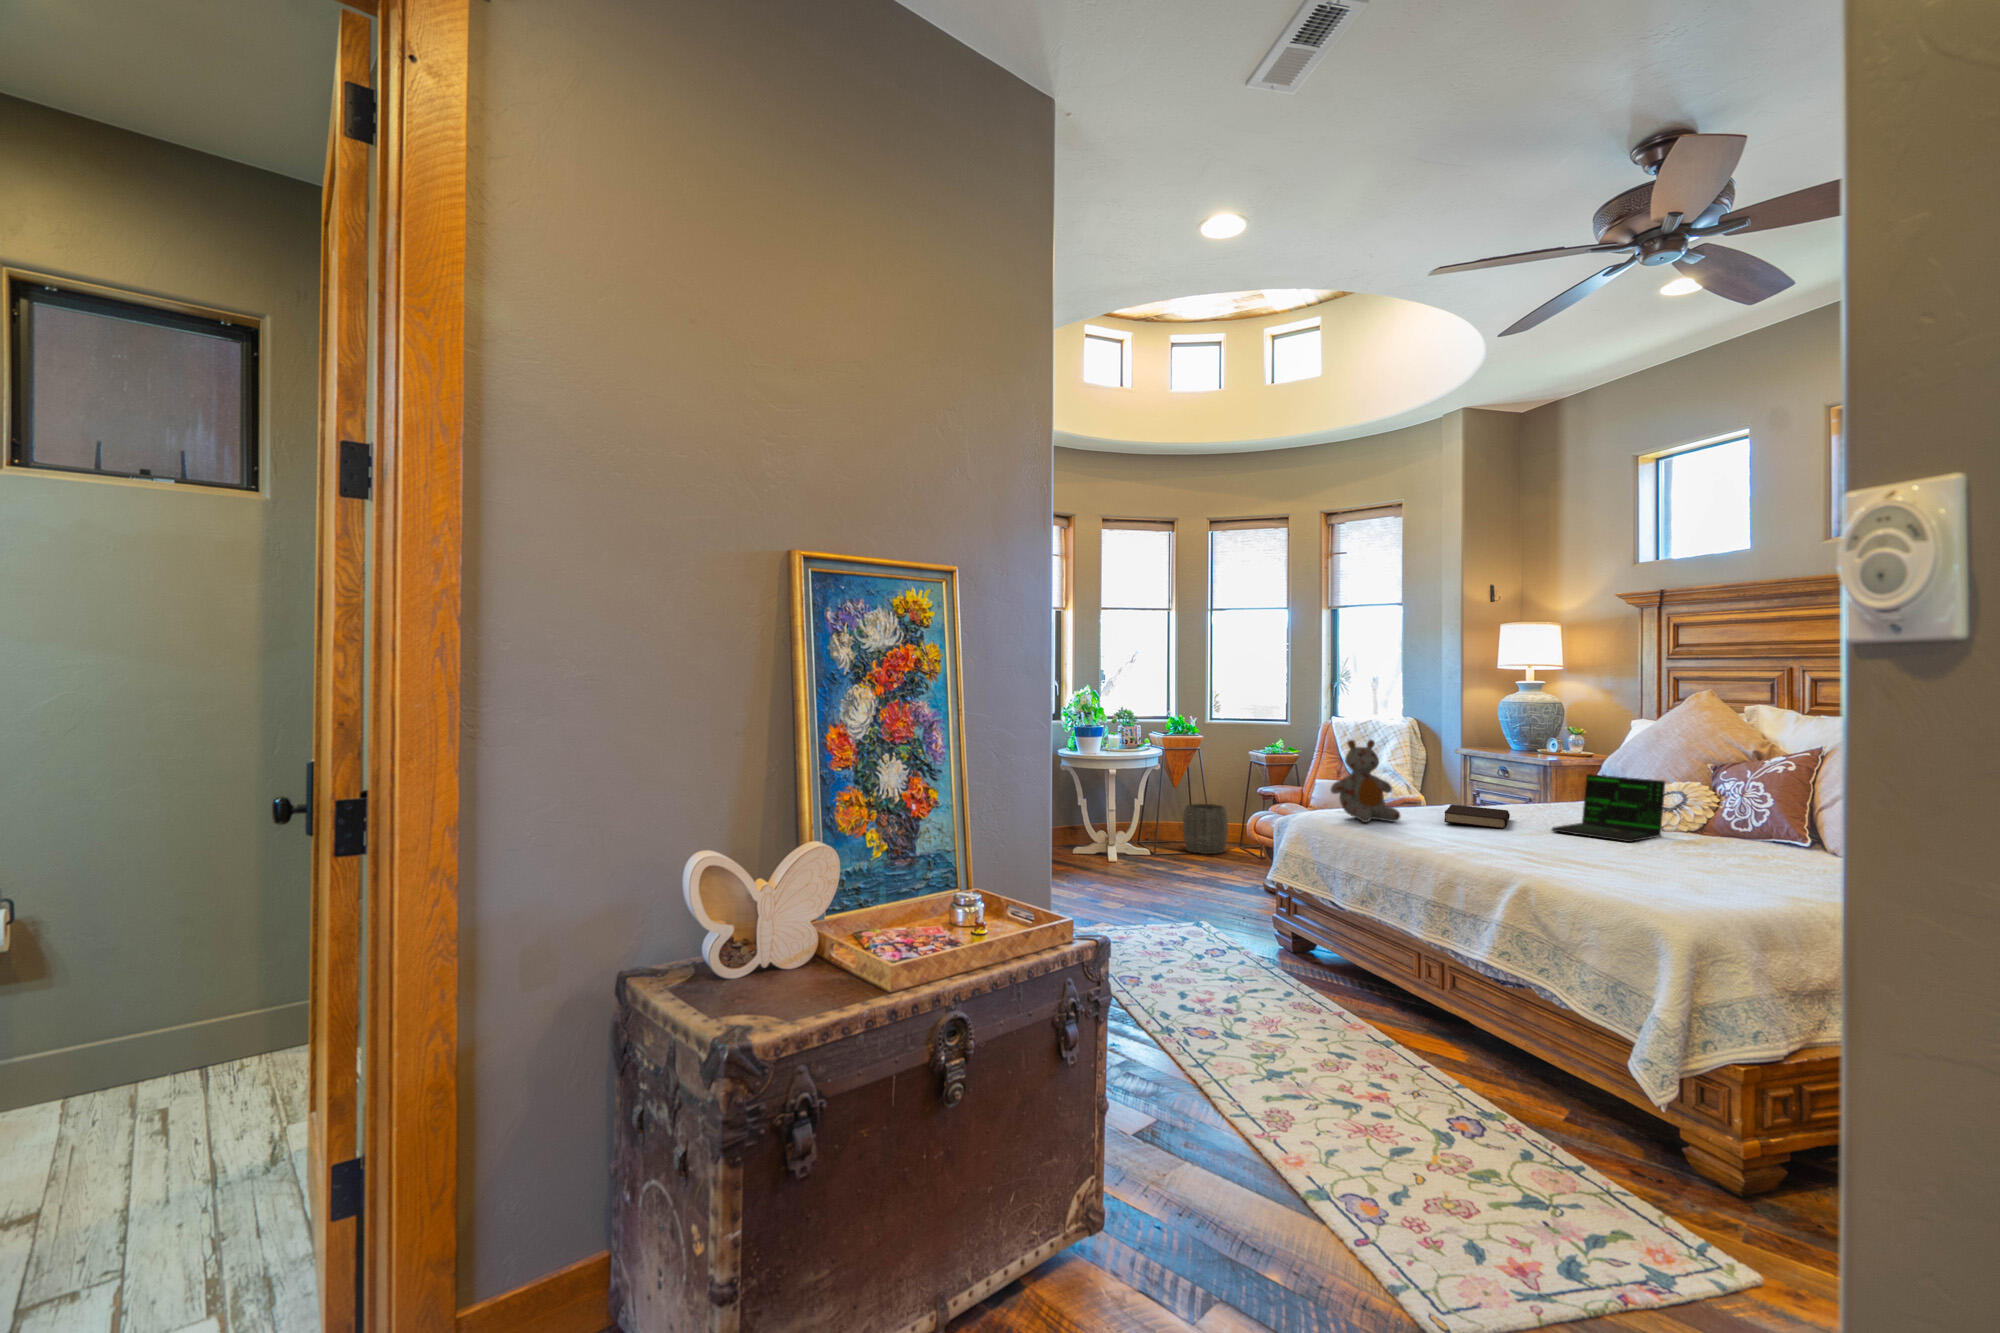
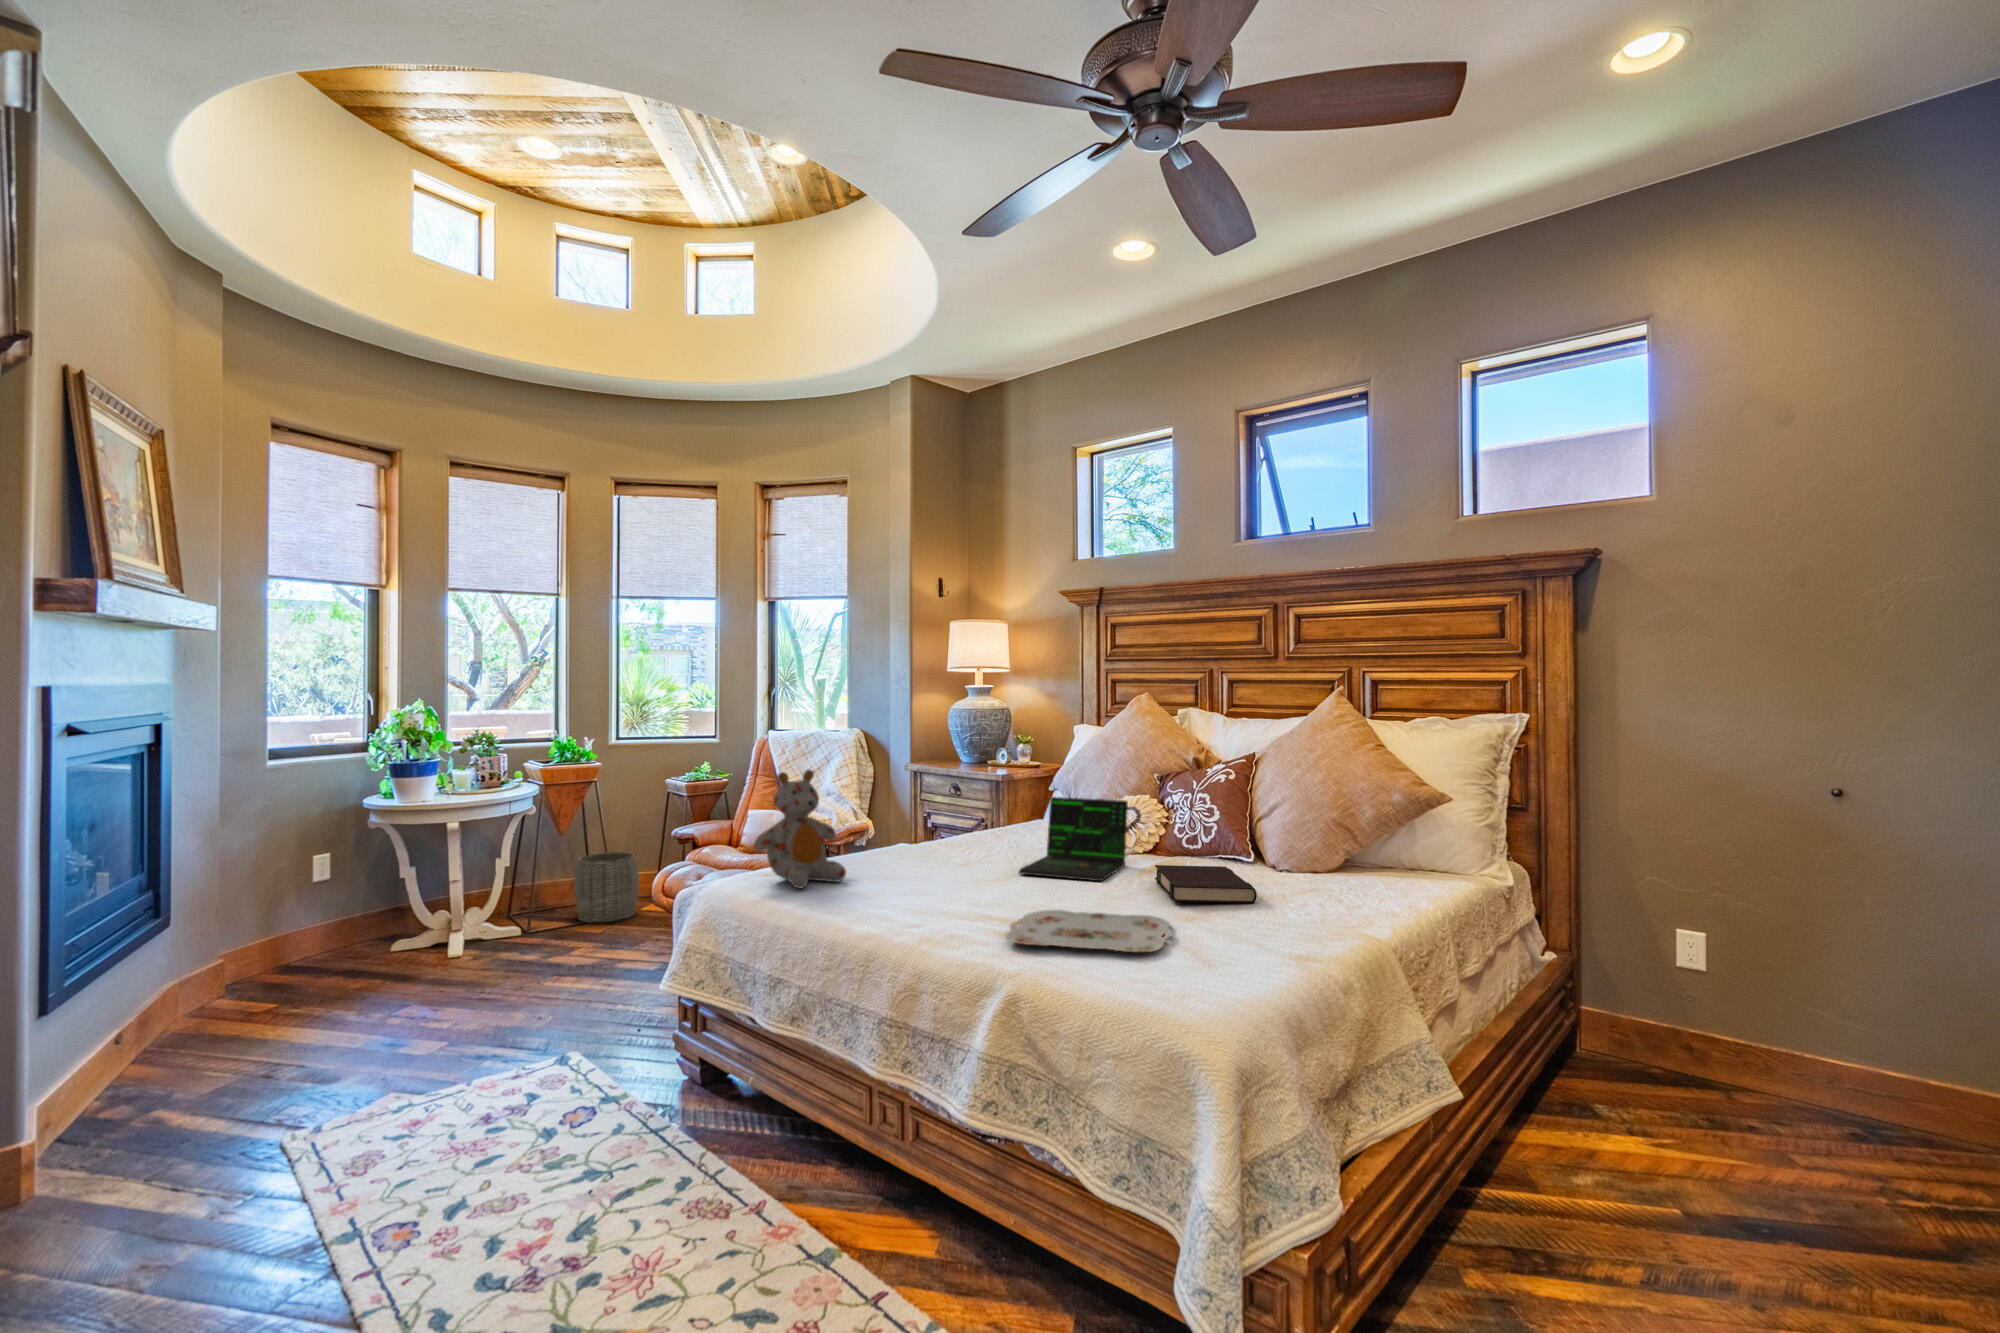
book: present [1444,805,1510,829] -> present [1155,865,1257,903]
serving tray: none [1527,850,1682,880] -> present [1006,910,1172,952]

